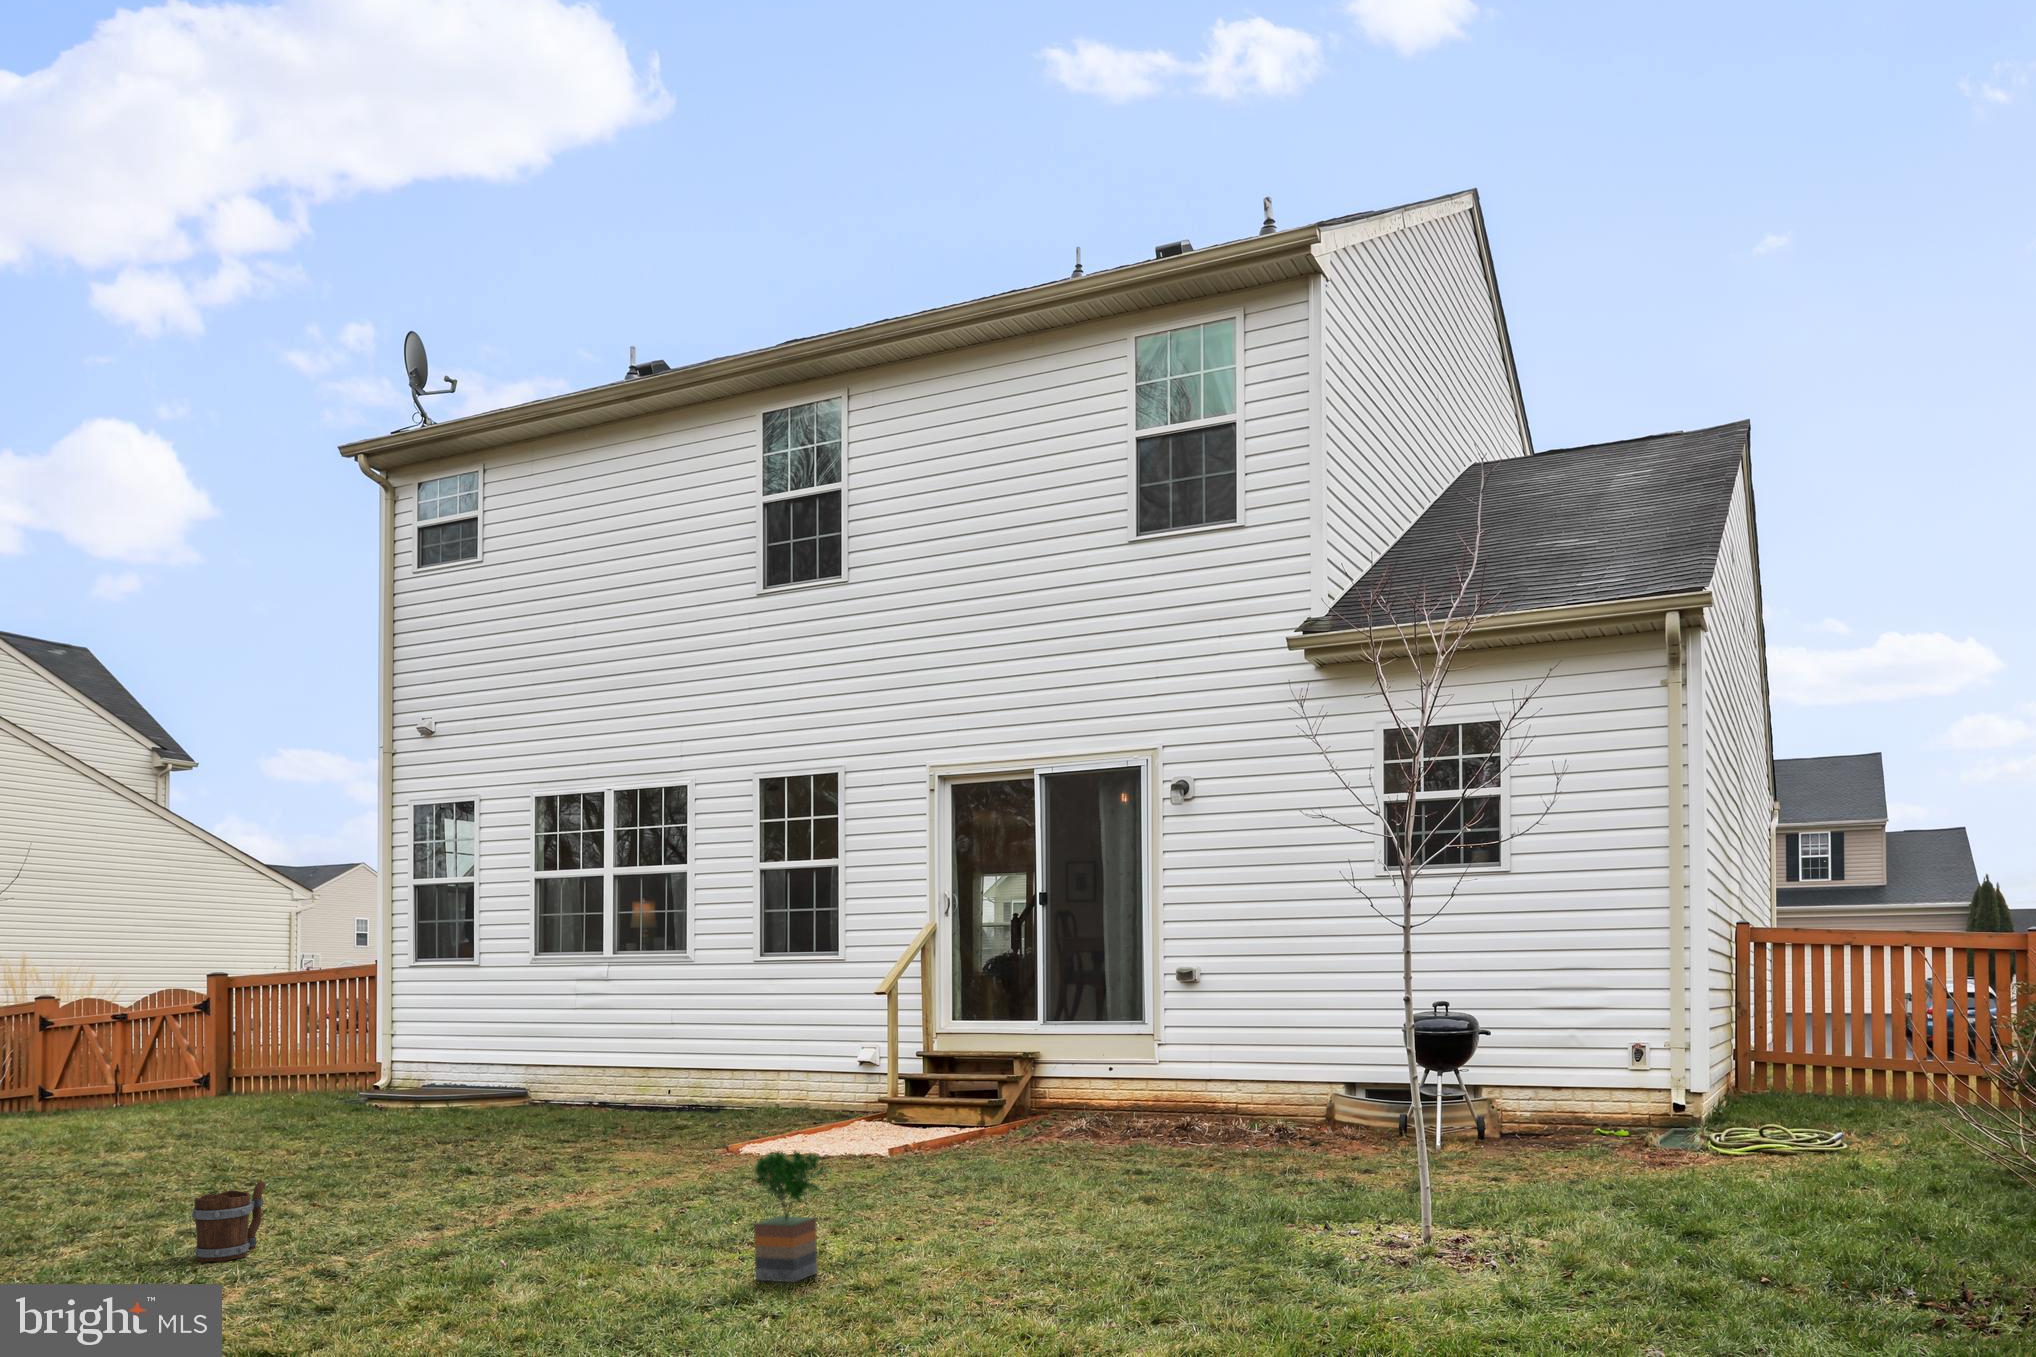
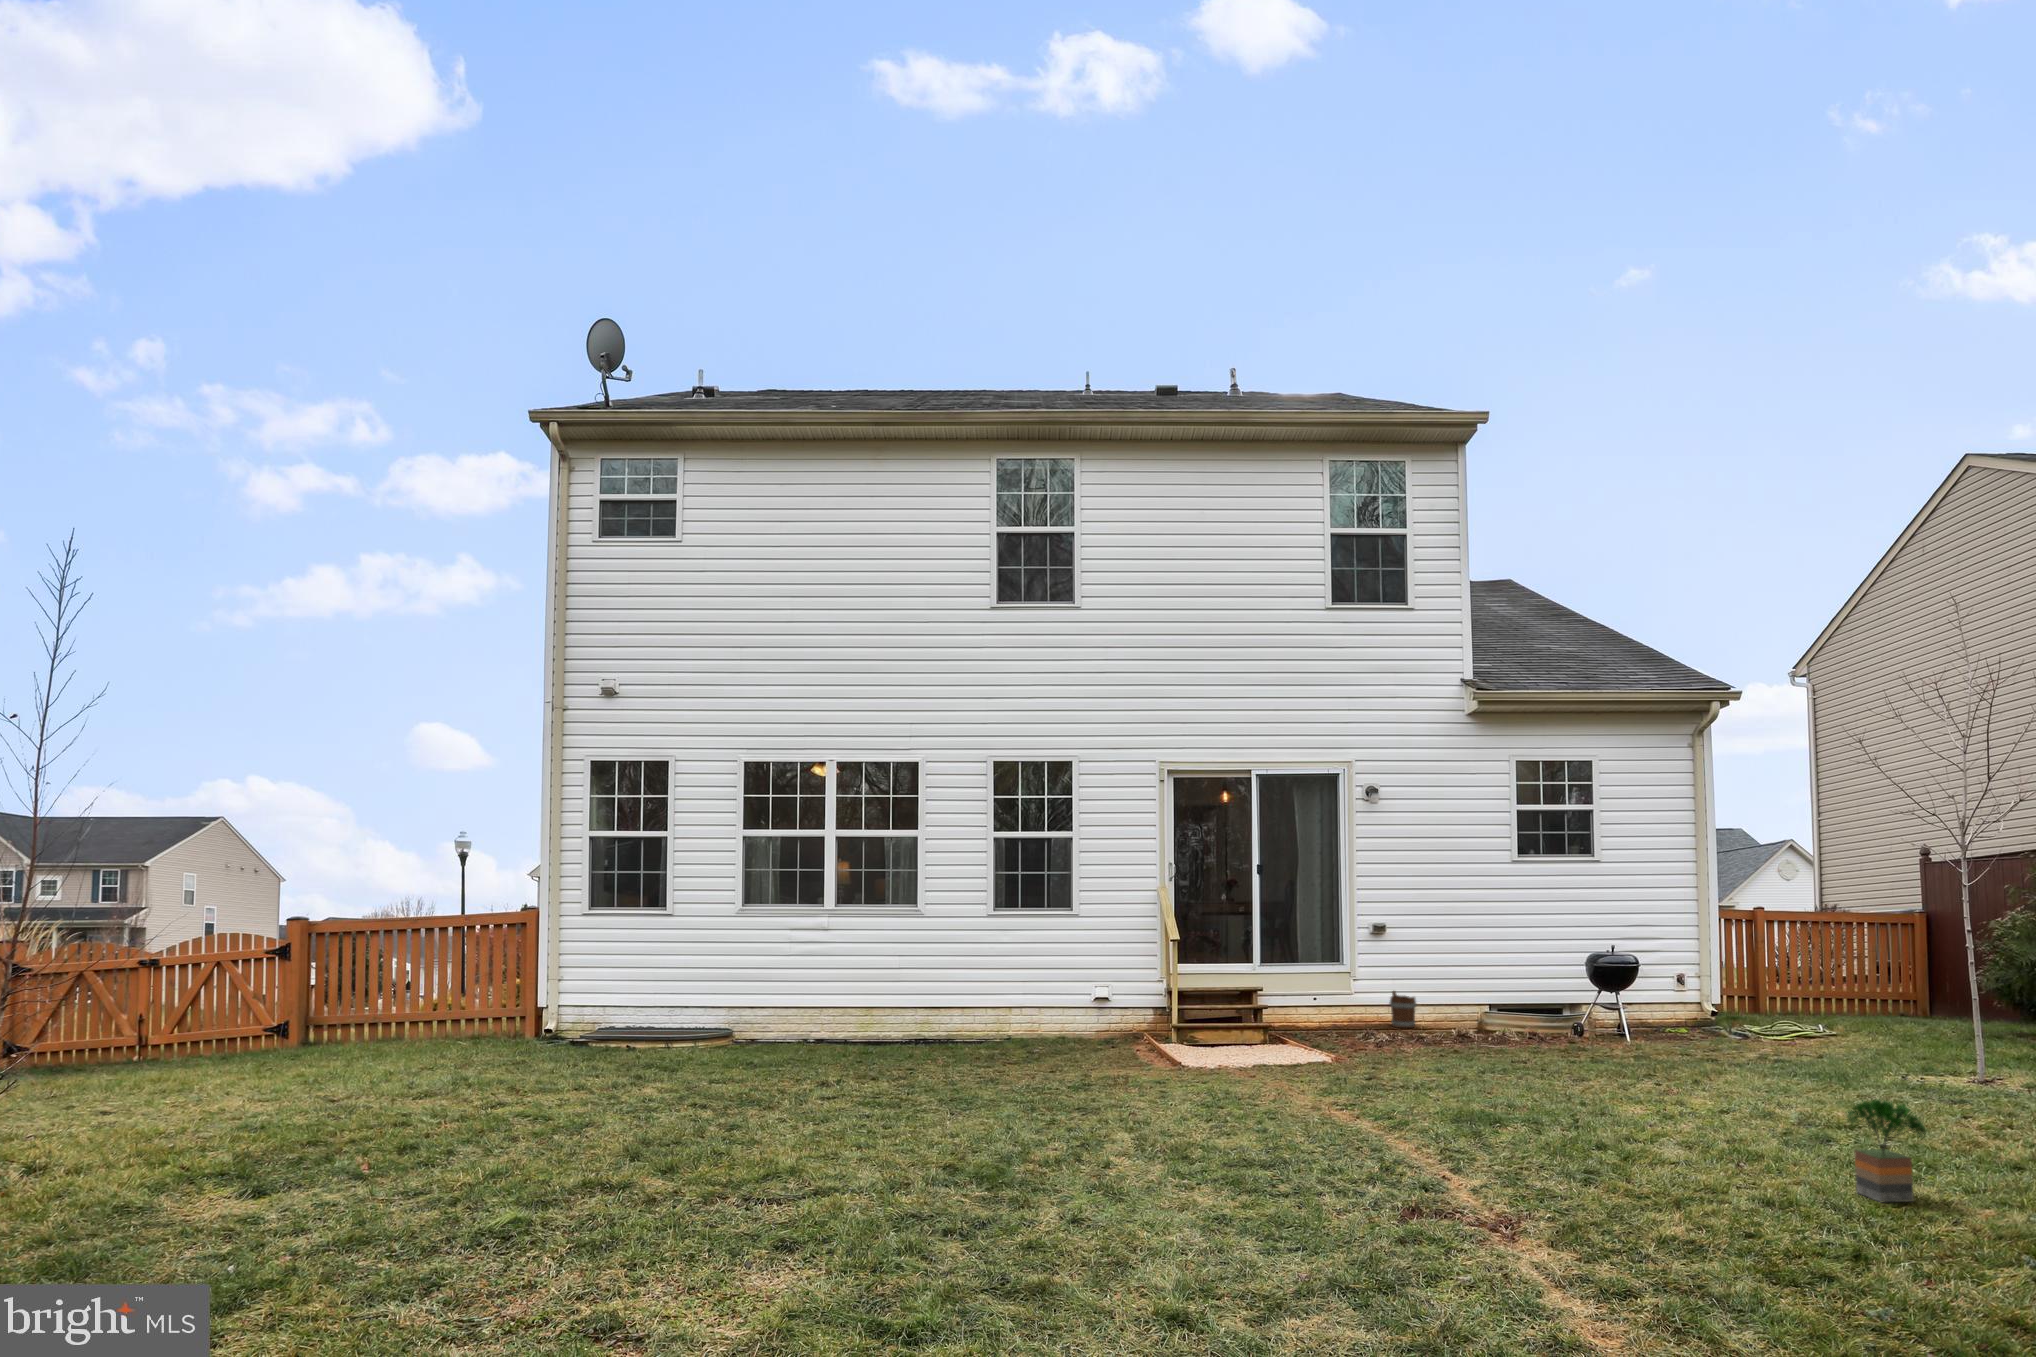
bucket: present [192,1181,266,1262] -> present [1389,991,1417,1028]

